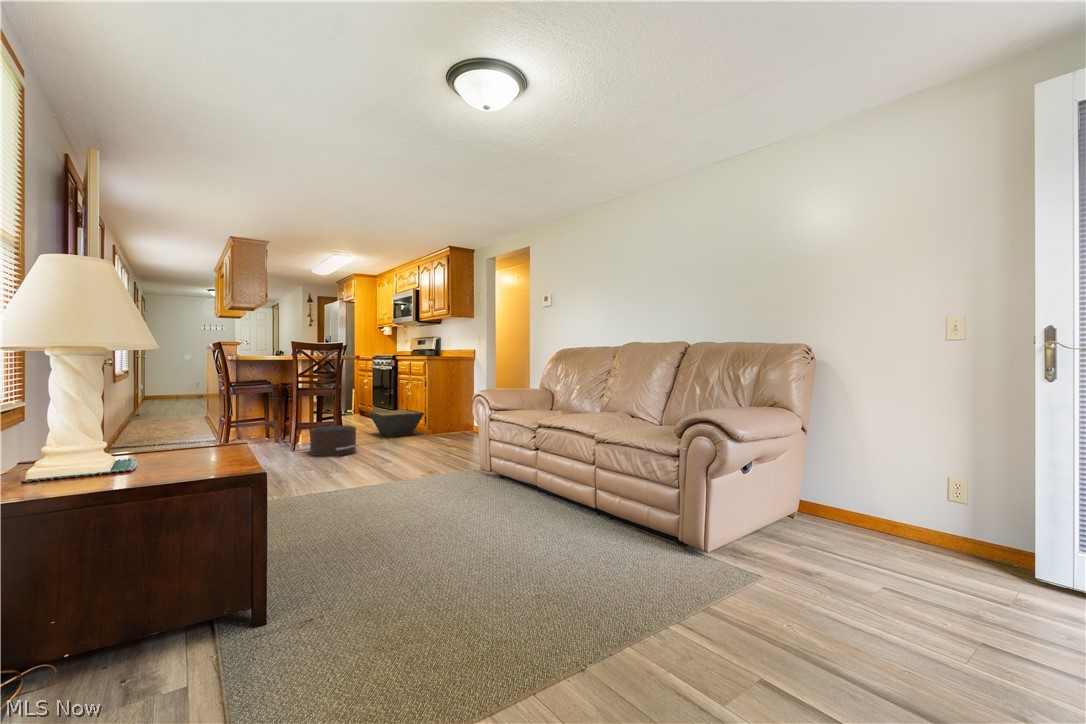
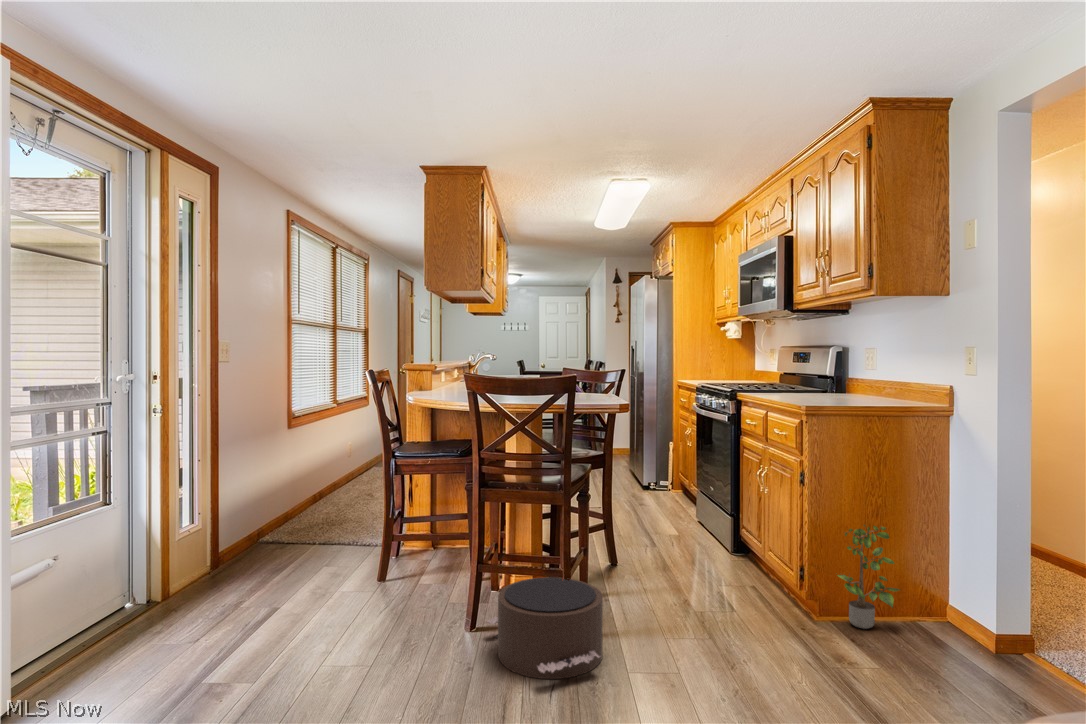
potted plant: none [438,398,460,436] -> present [837,525,900,629]
basket: present [369,409,424,437] -> none [668,523,798,601]

